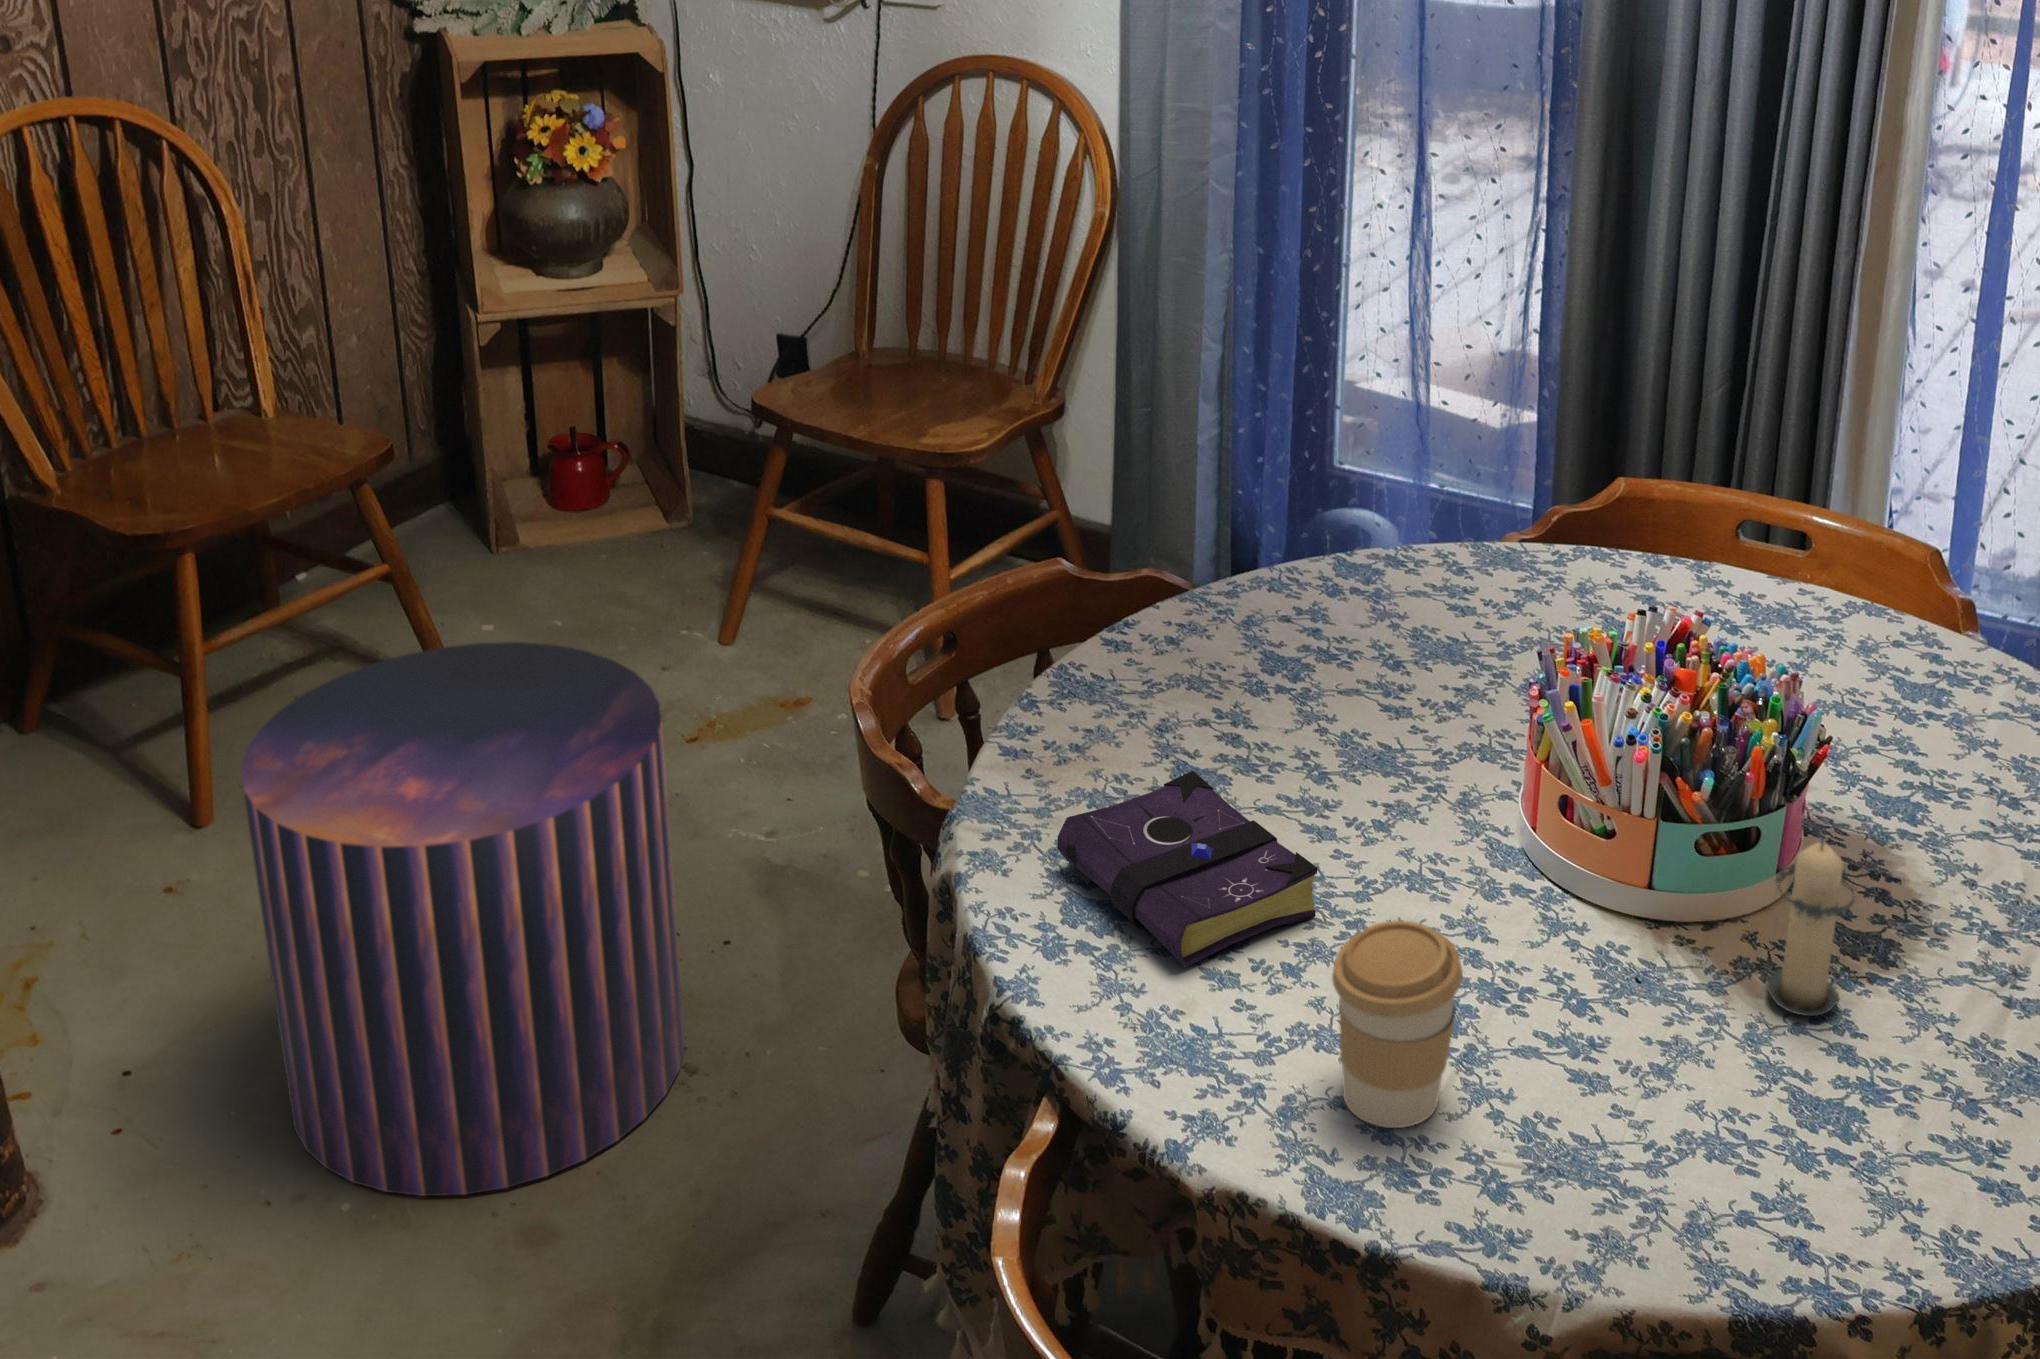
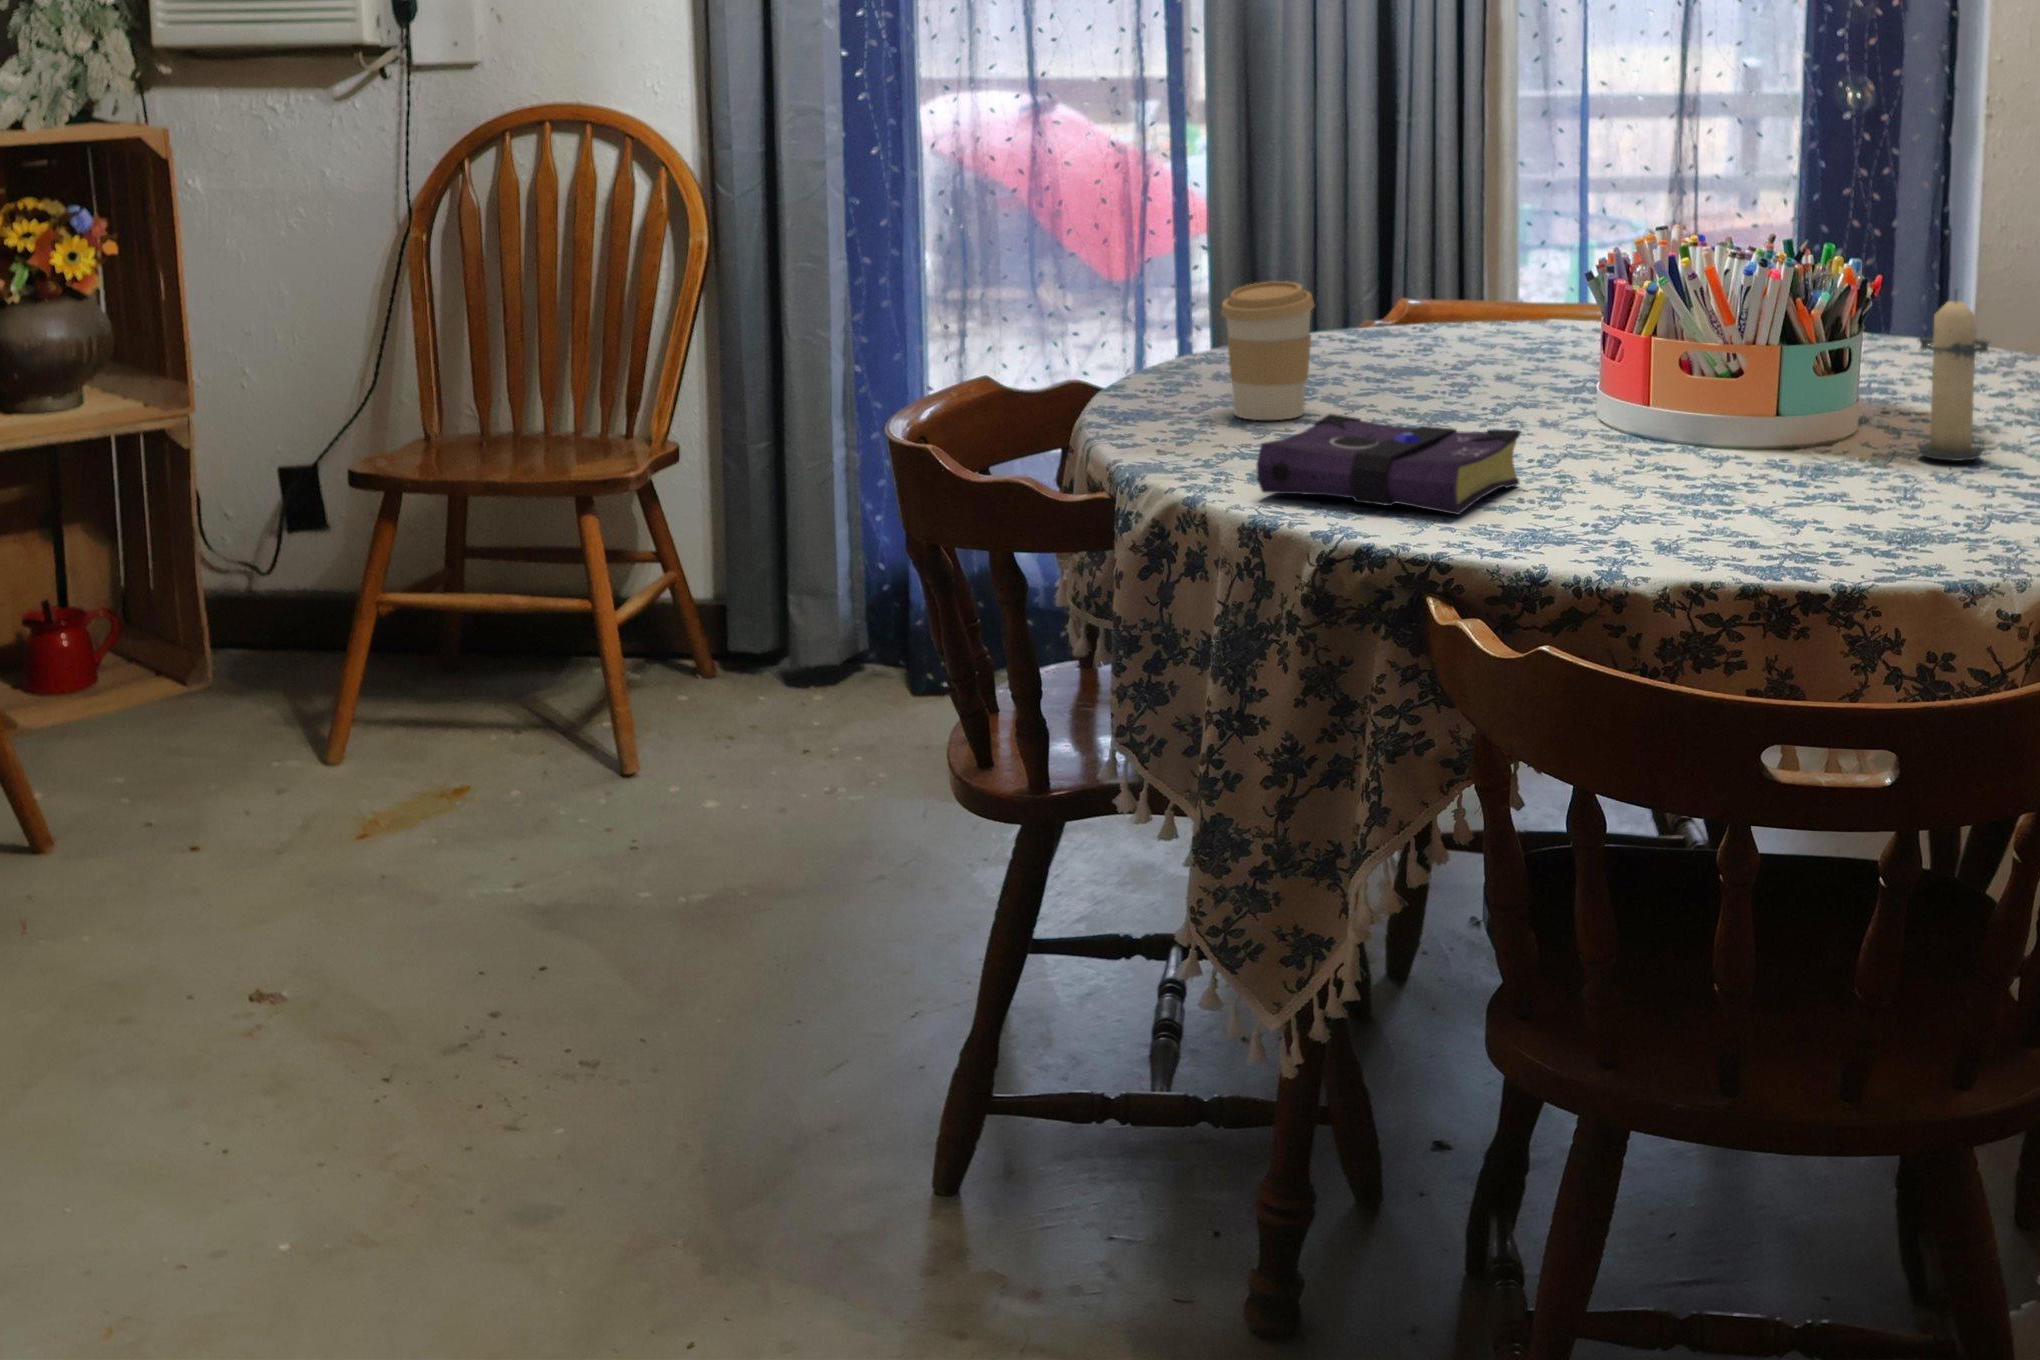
pouf: present [240,642,685,1196] -> none [69,624,589,1245]
coffee cup: present [1332,920,1463,1128] -> present [1221,281,1314,420]

